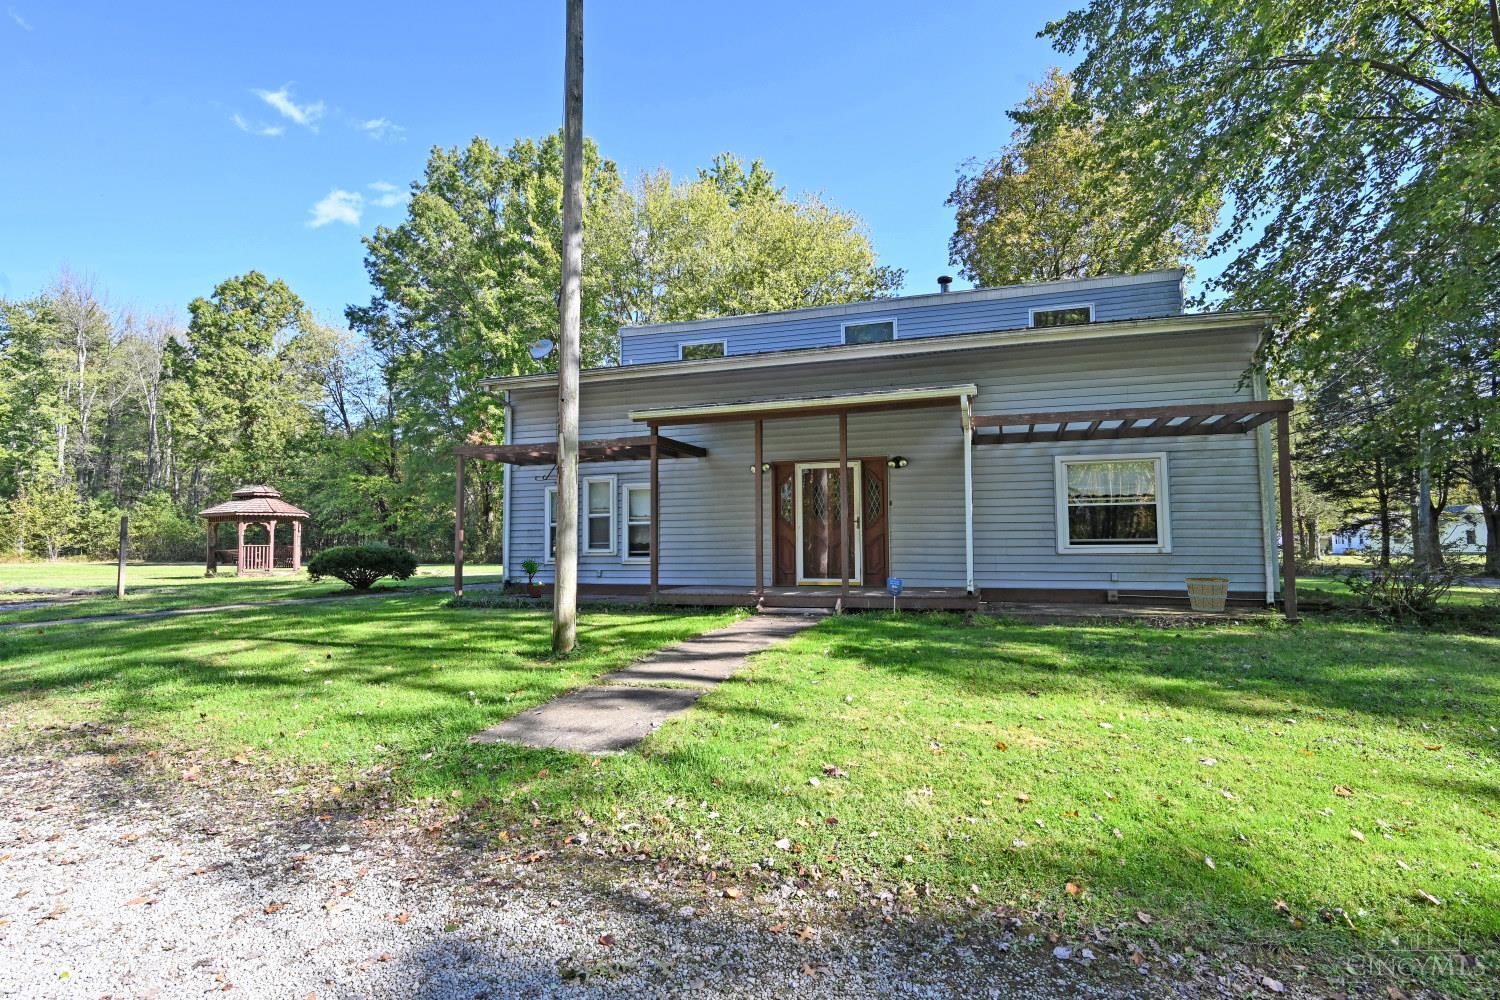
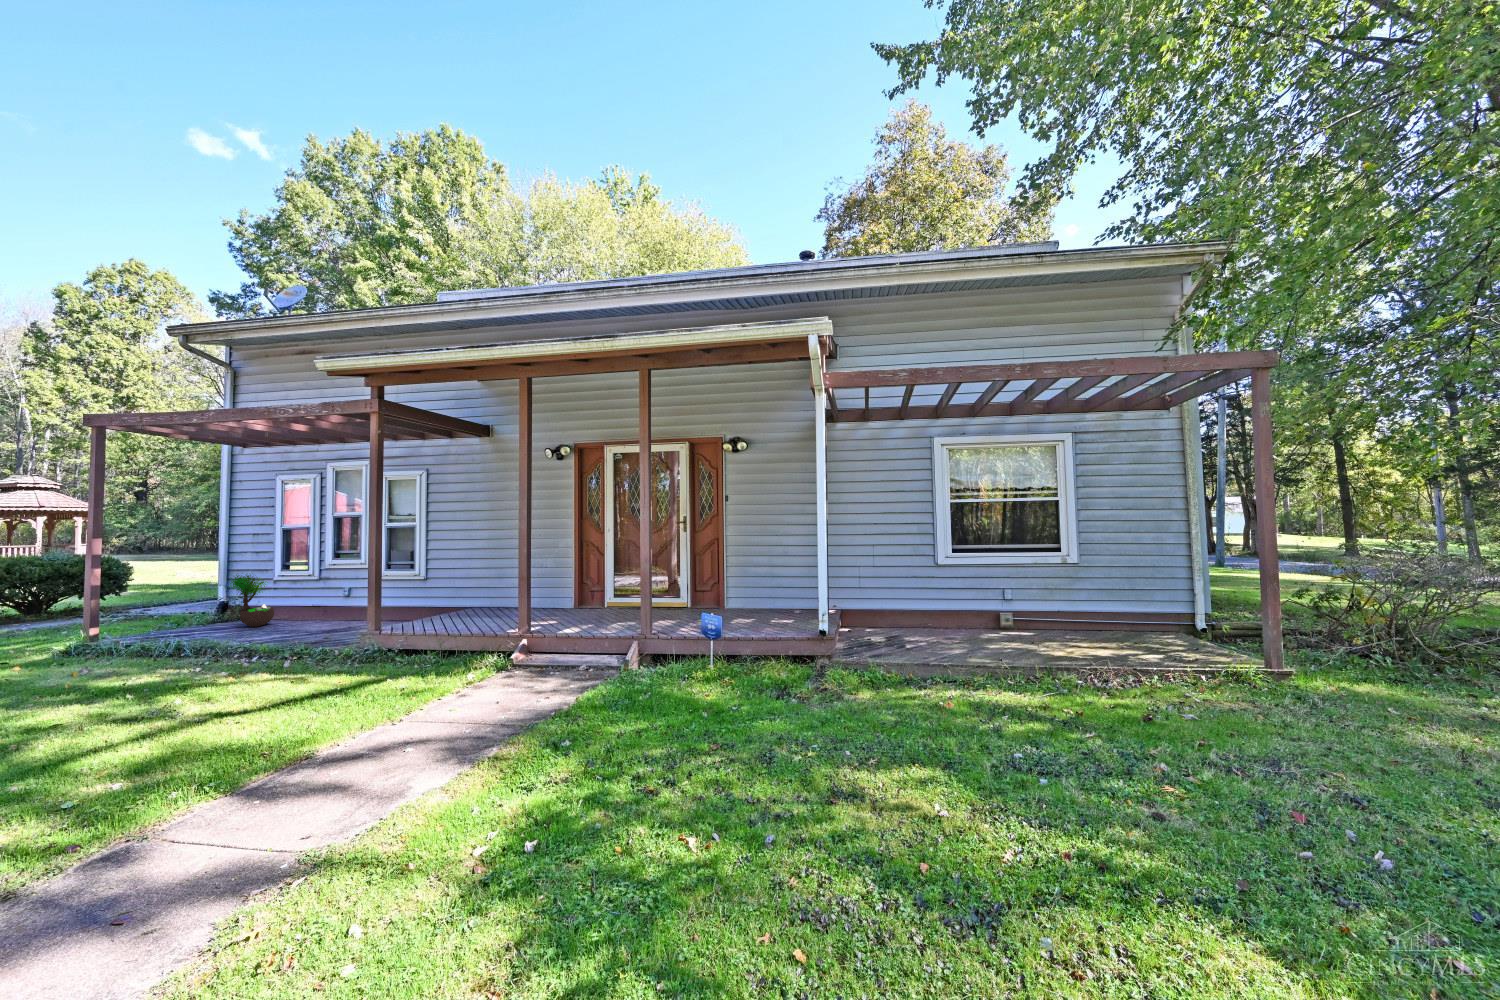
wooden bucket: present [1185,577,1230,612] -> none [1096,594,1160,645]

